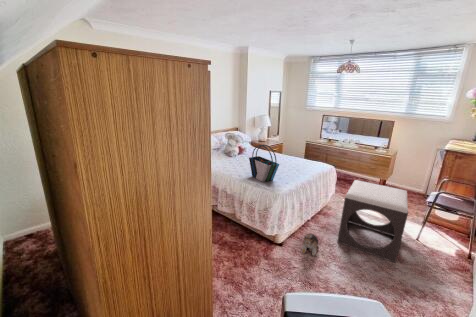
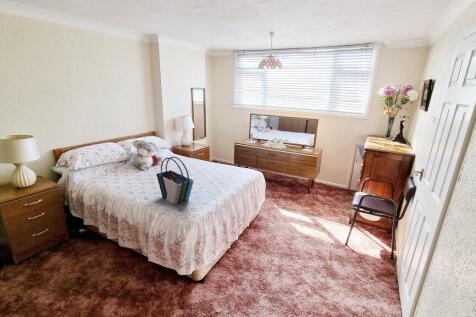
footstool: present [338,180,408,263] -> none [268,188,337,280]
plush toy: present [302,234,319,255] -> none [224,262,247,291]

